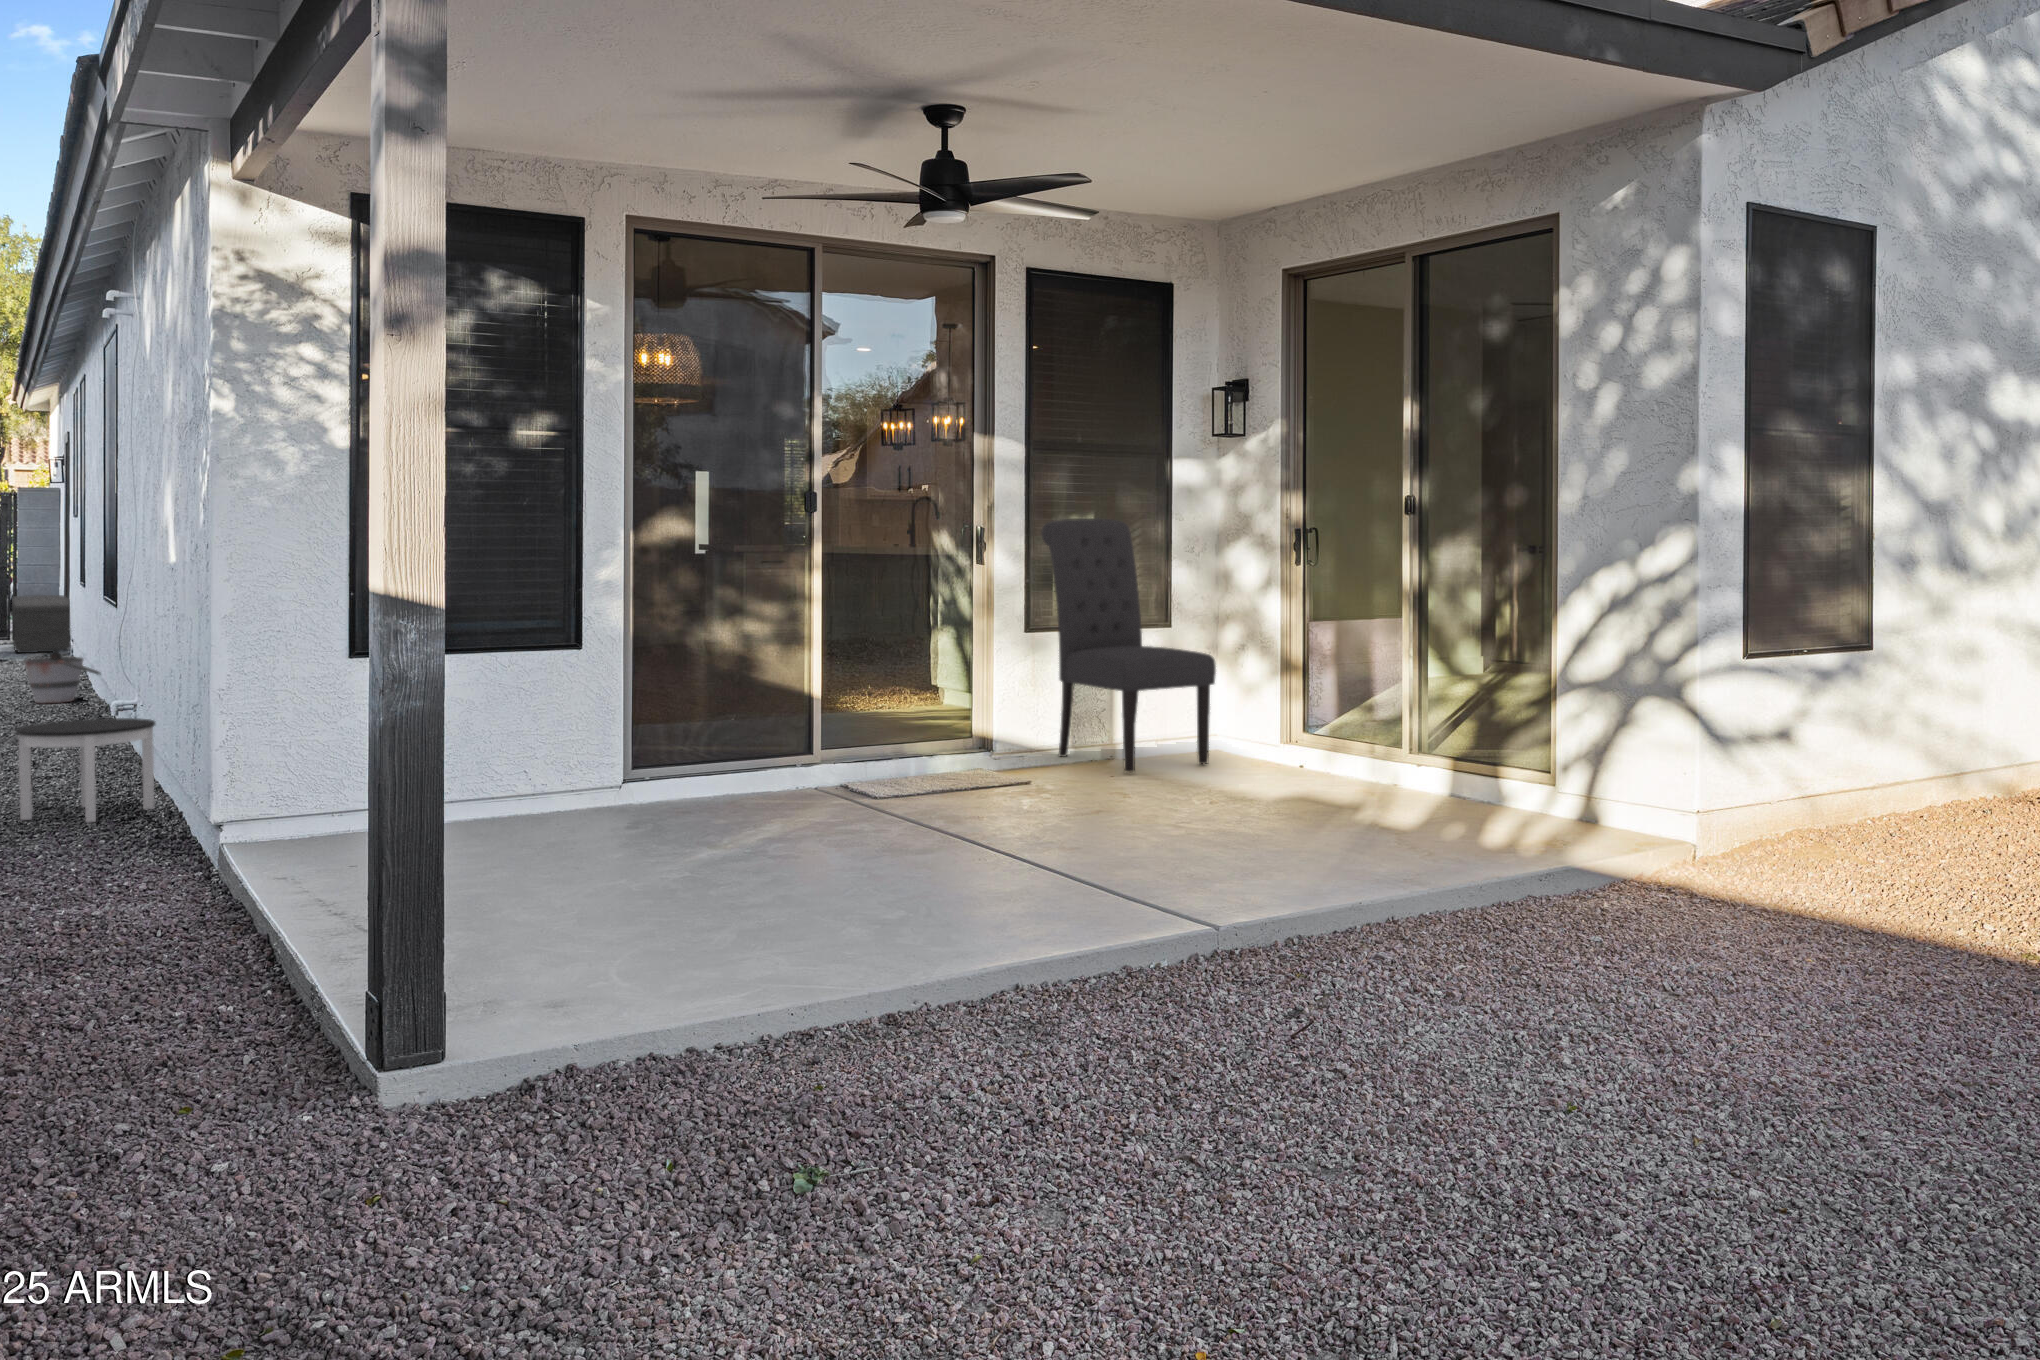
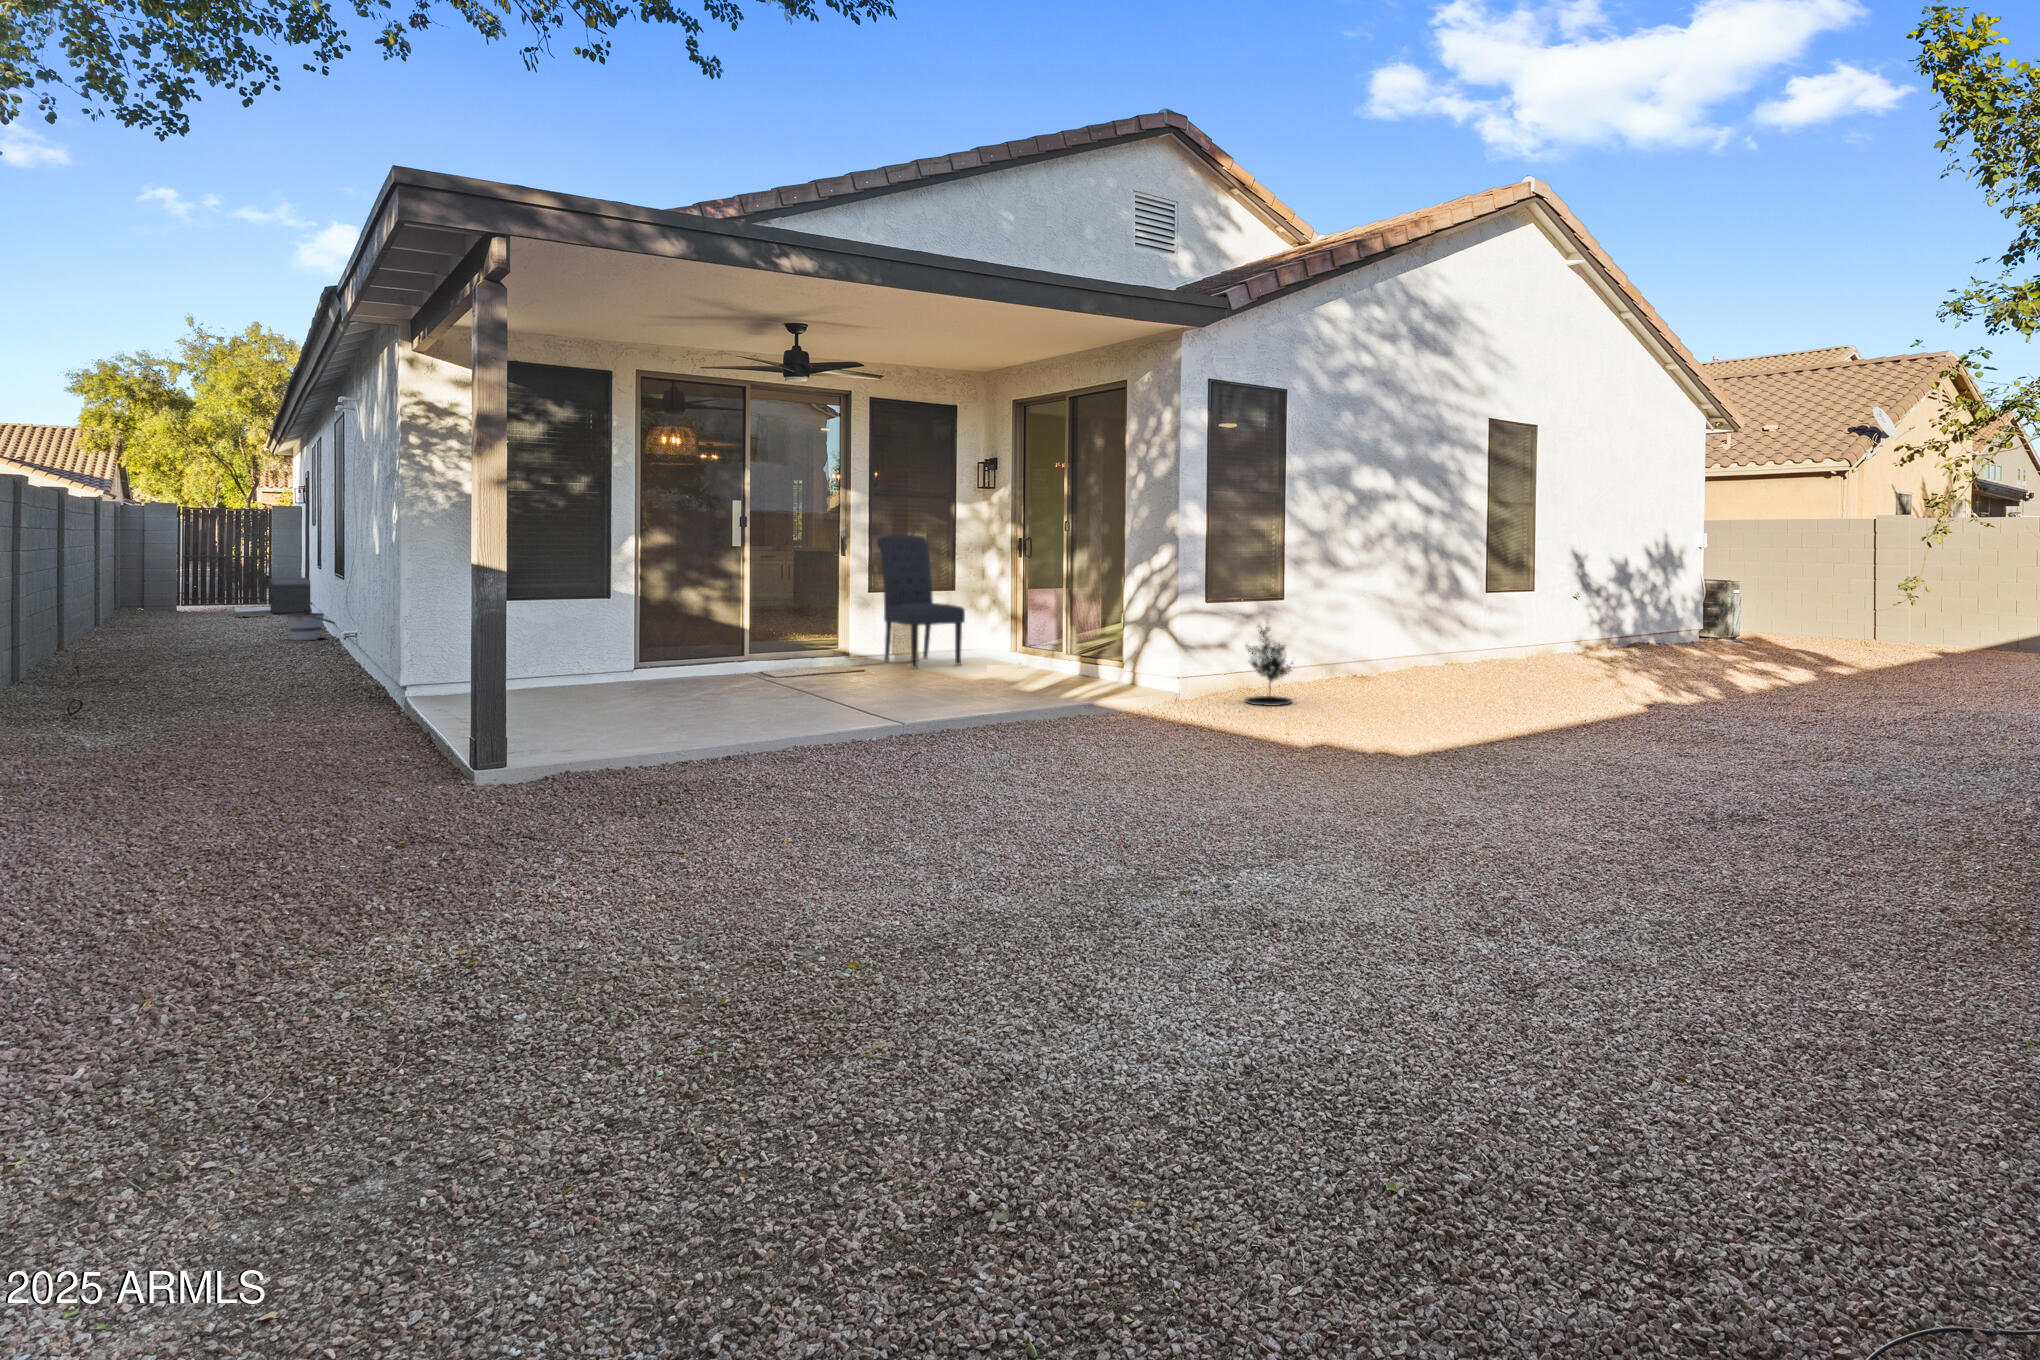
potted tree: none [1825,679,1952,864] -> present [1245,622,1292,706]
round table: present [16,718,155,823] -> none [295,639,375,693]

